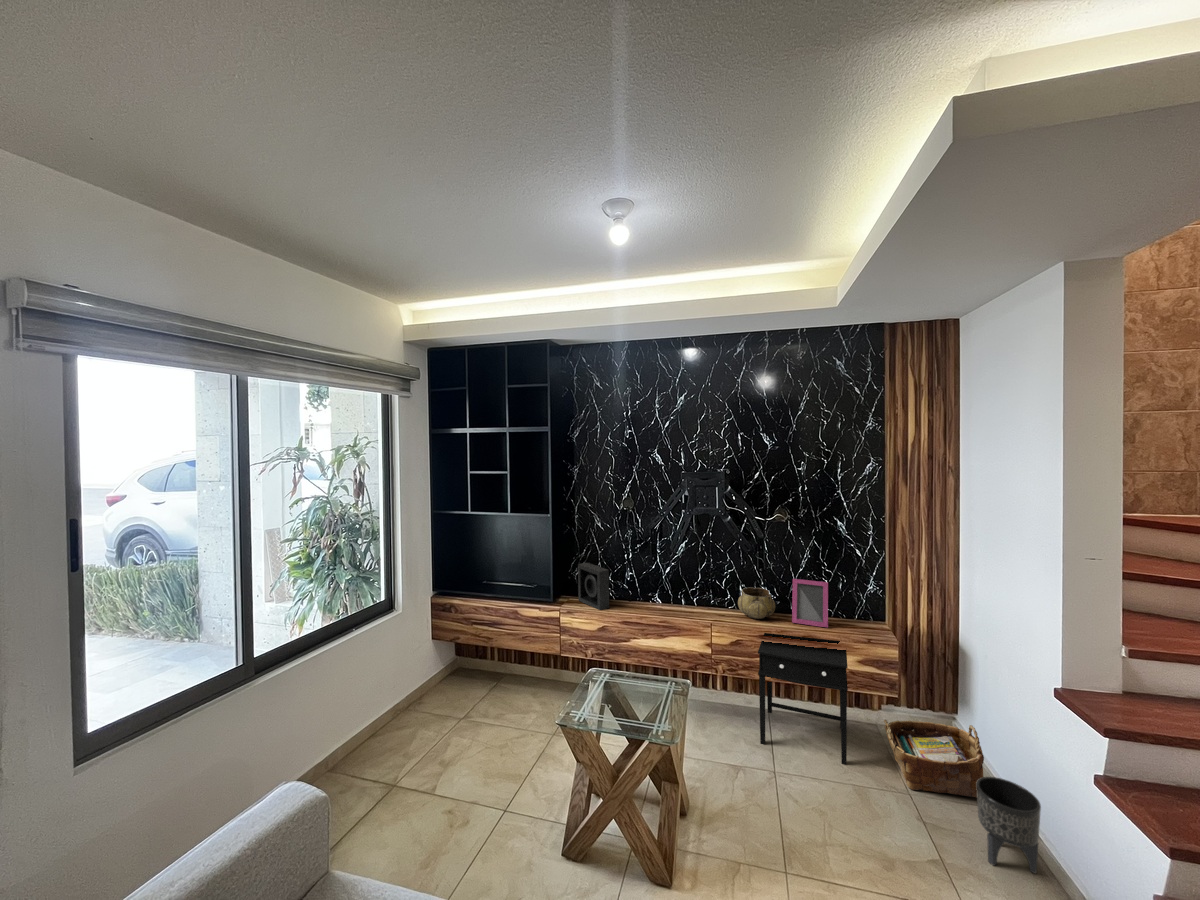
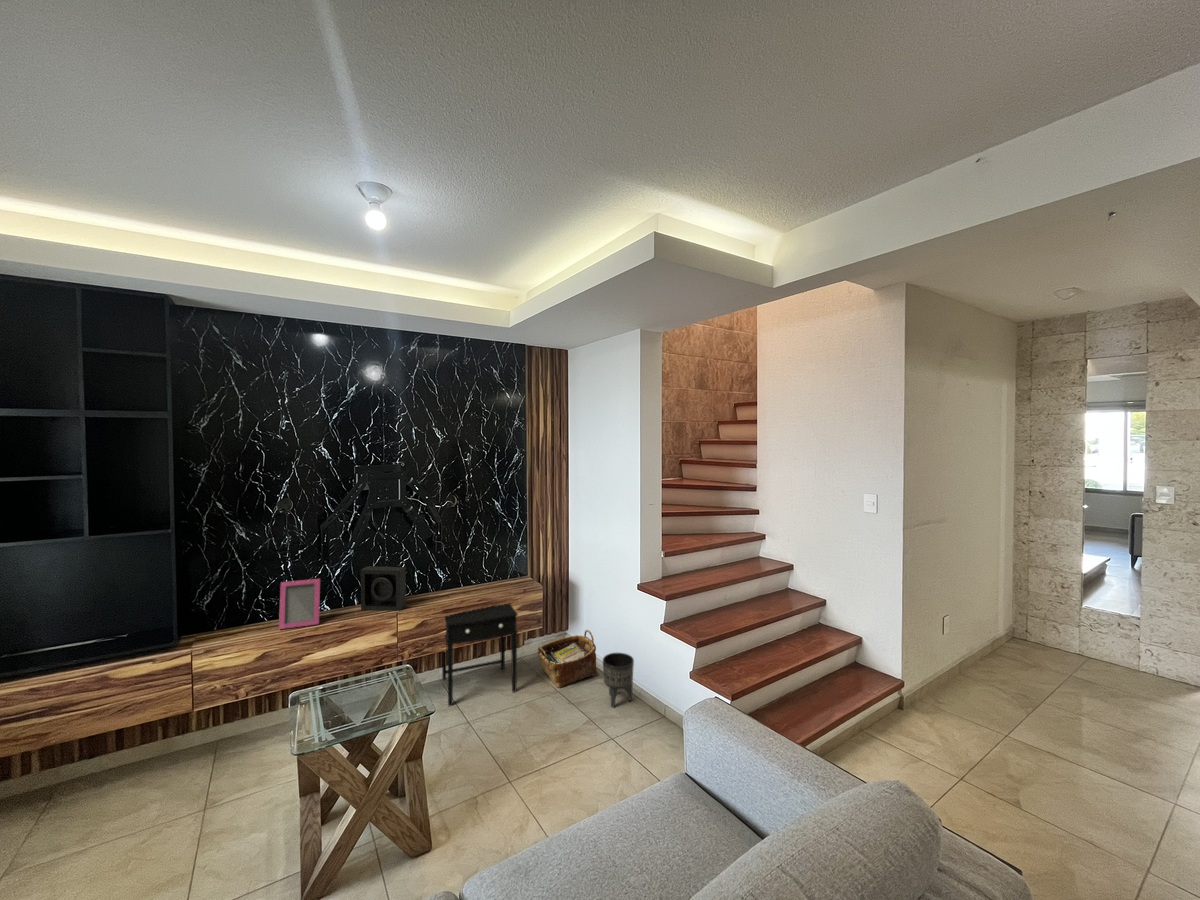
speaker: present [578,563,609,610] -> present [361,566,406,611]
picture frame: present [792,579,828,628] -> present [279,579,320,629]
decorative bowl: present [738,588,775,619] -> none [416,570,450,599]

